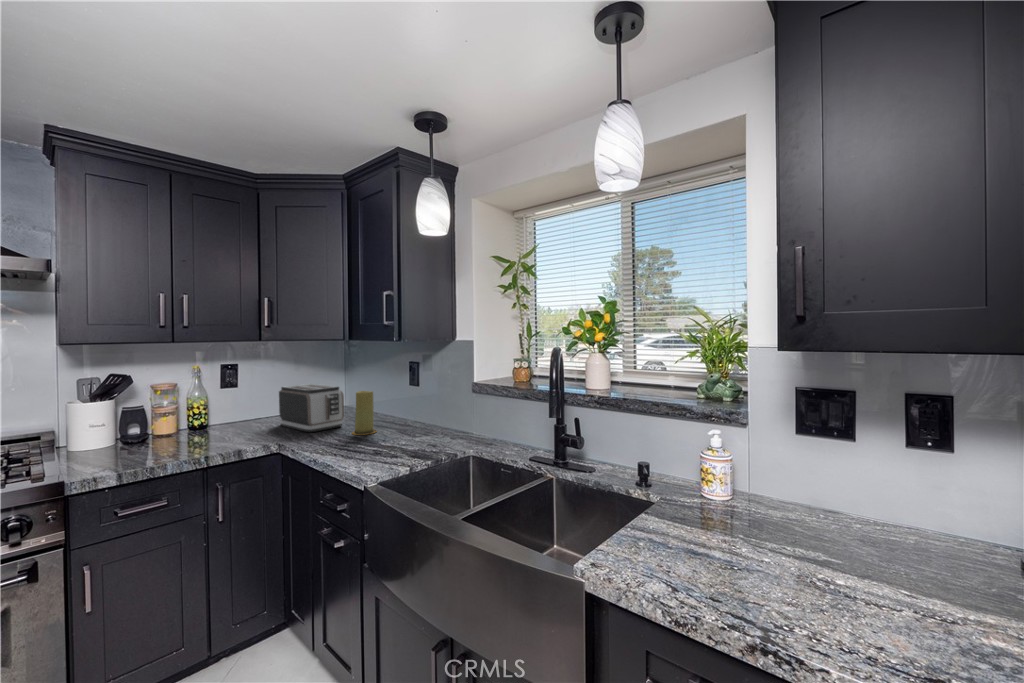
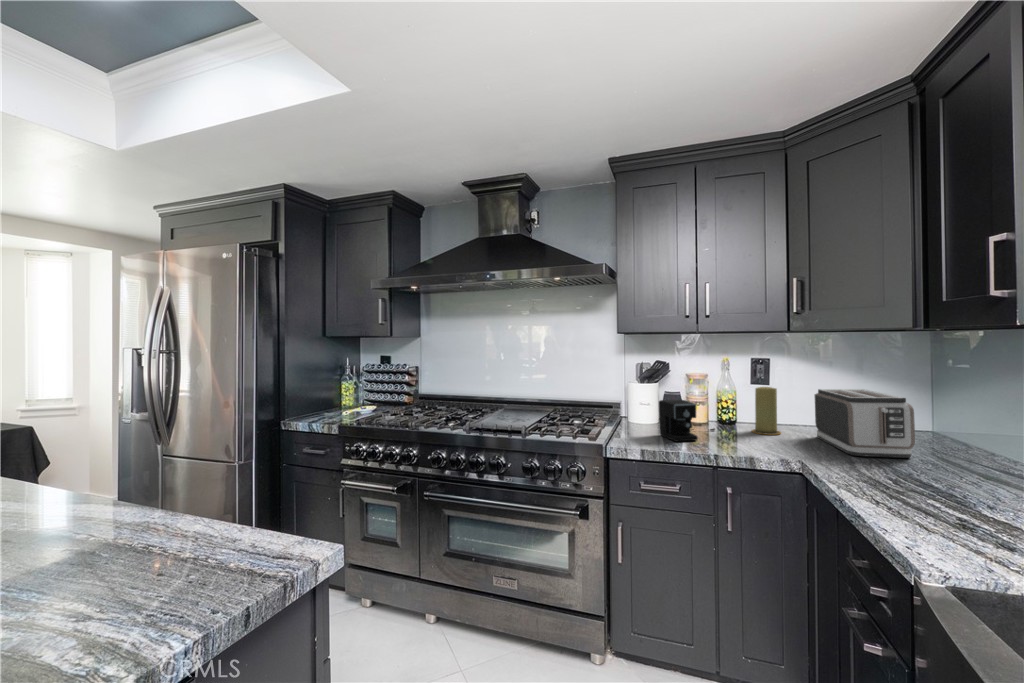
candle: present [352,391,376,435] -> present [752,387,781,435]
coffee maker: none [127,412,191,455] -> present [659,400,715,441]

